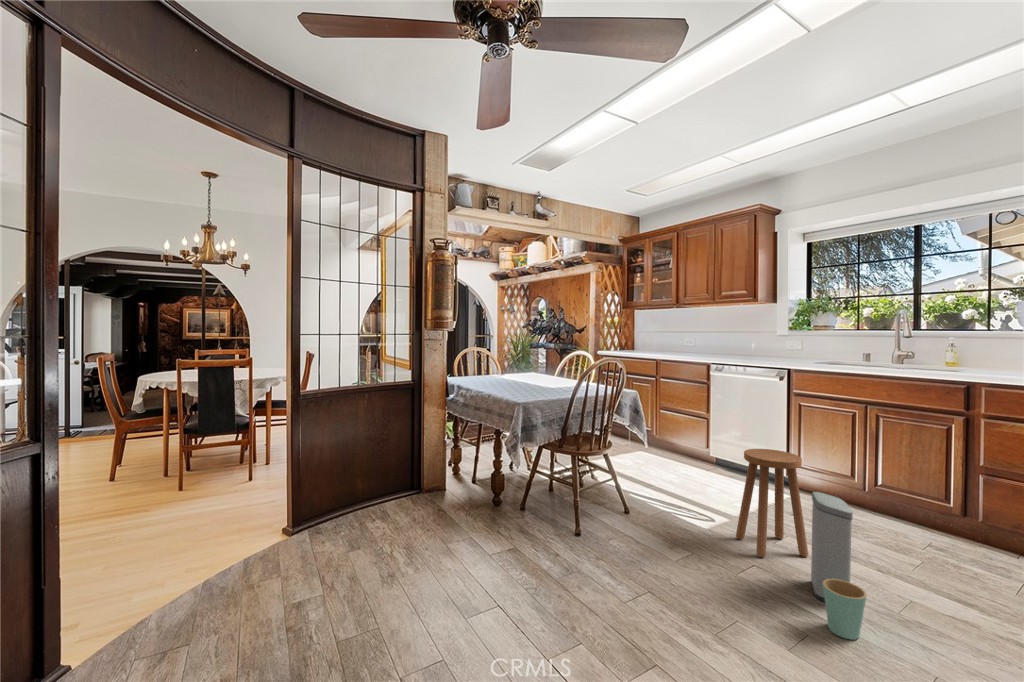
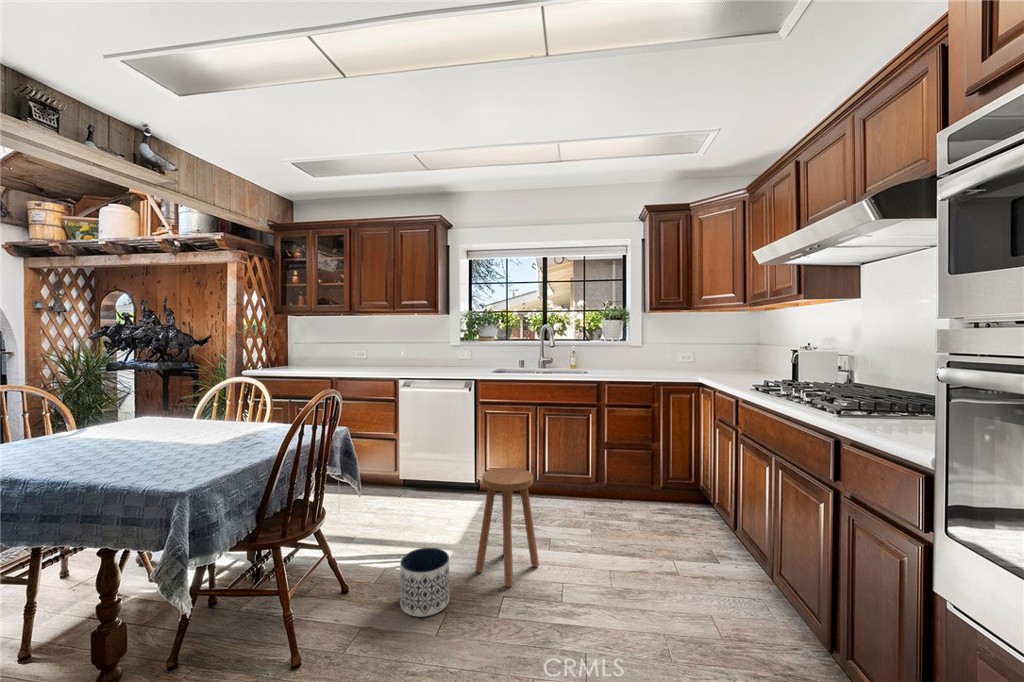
trash can: present [811,492,867,640] -> none [559,506,632,649]
planter: none [657,495,699,546] -> present [400,548,449,617]

